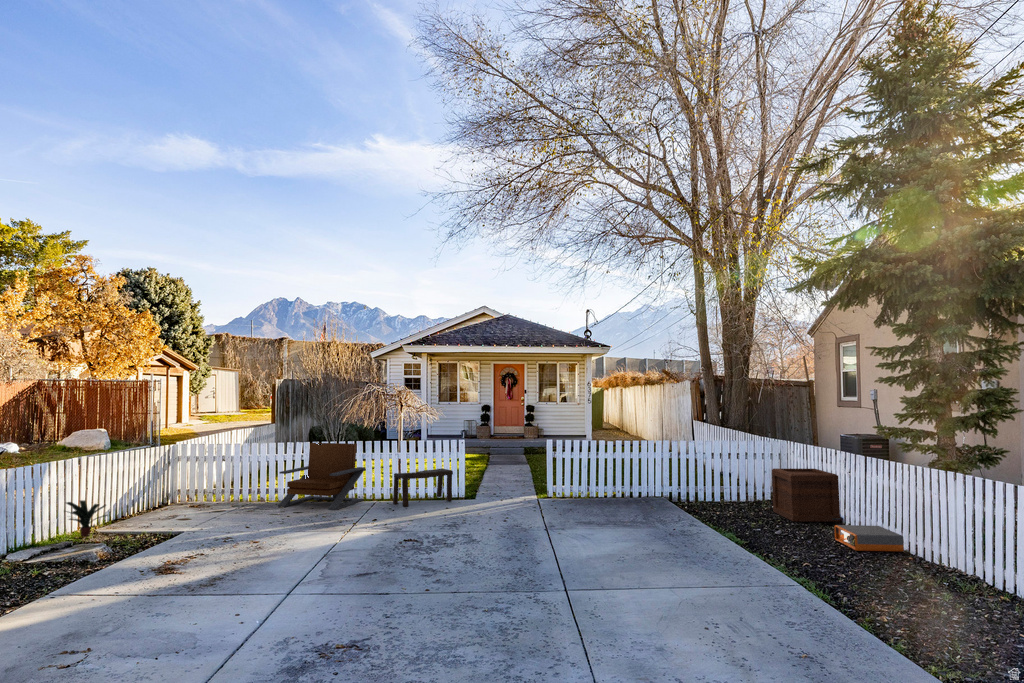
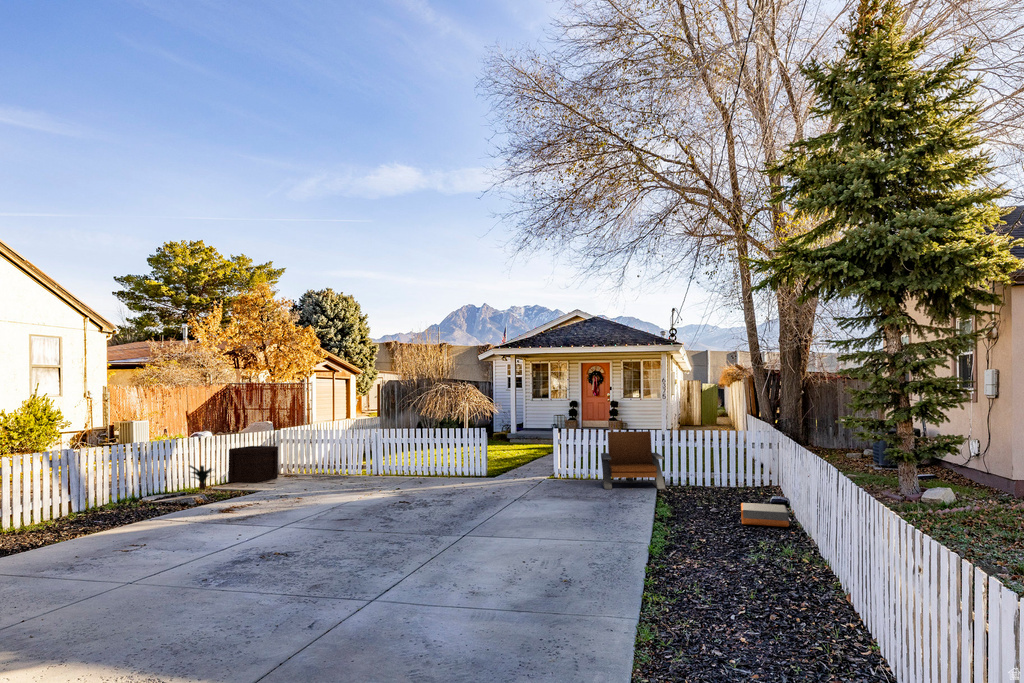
lounge chair: present [278,443,365,510] -> present [601,431,666,489]
bench: present [393,468,453,507] -> none [423,452,470,481]
wooden crate: present [772,468,840,522] -> present [228,446,278,483]

